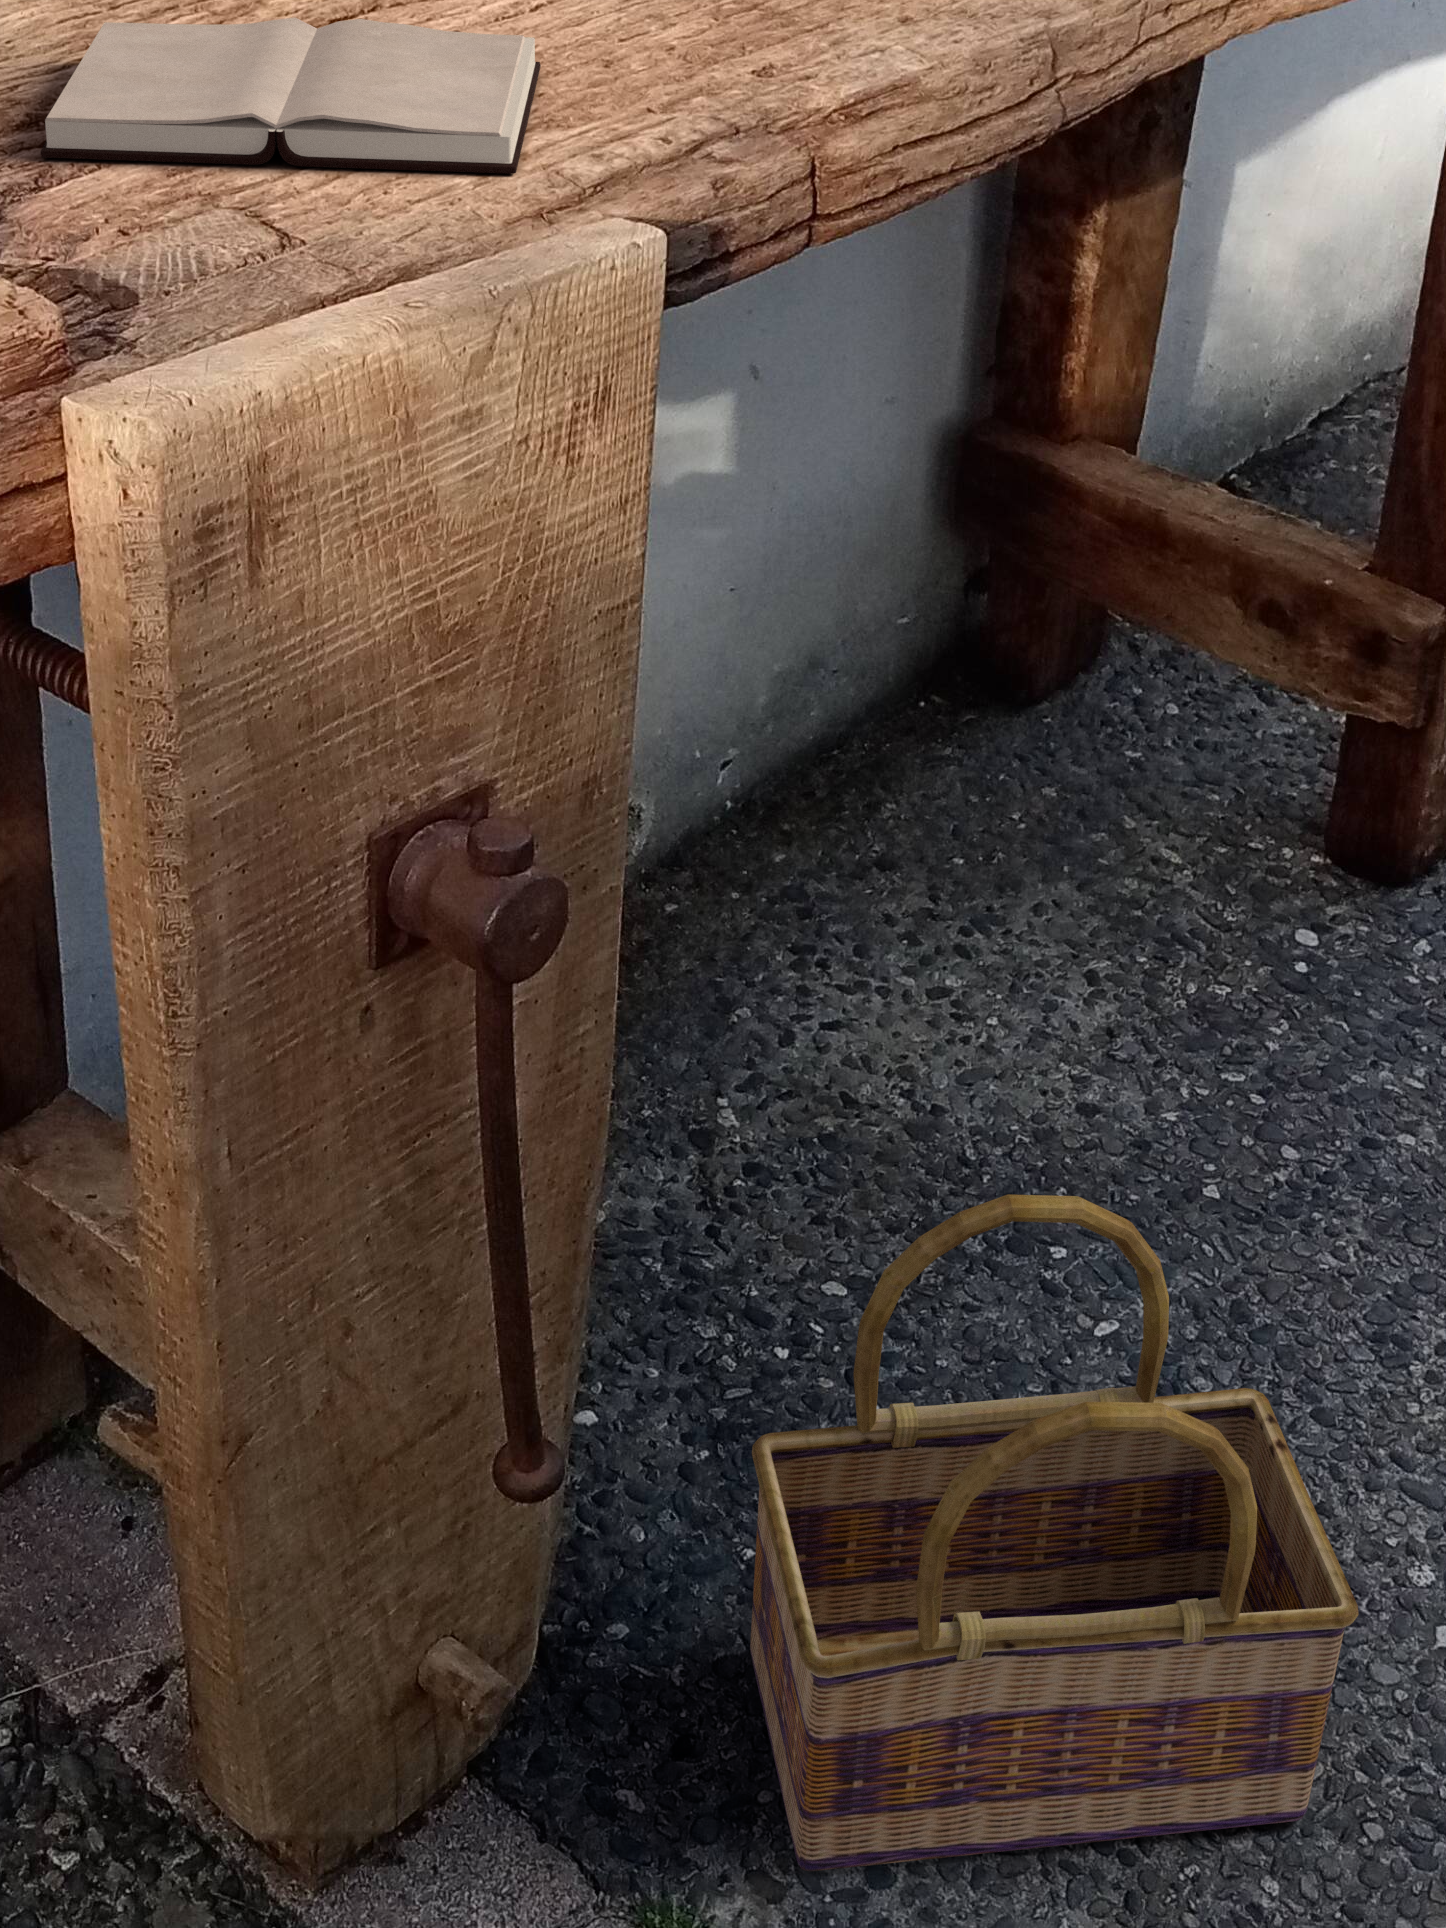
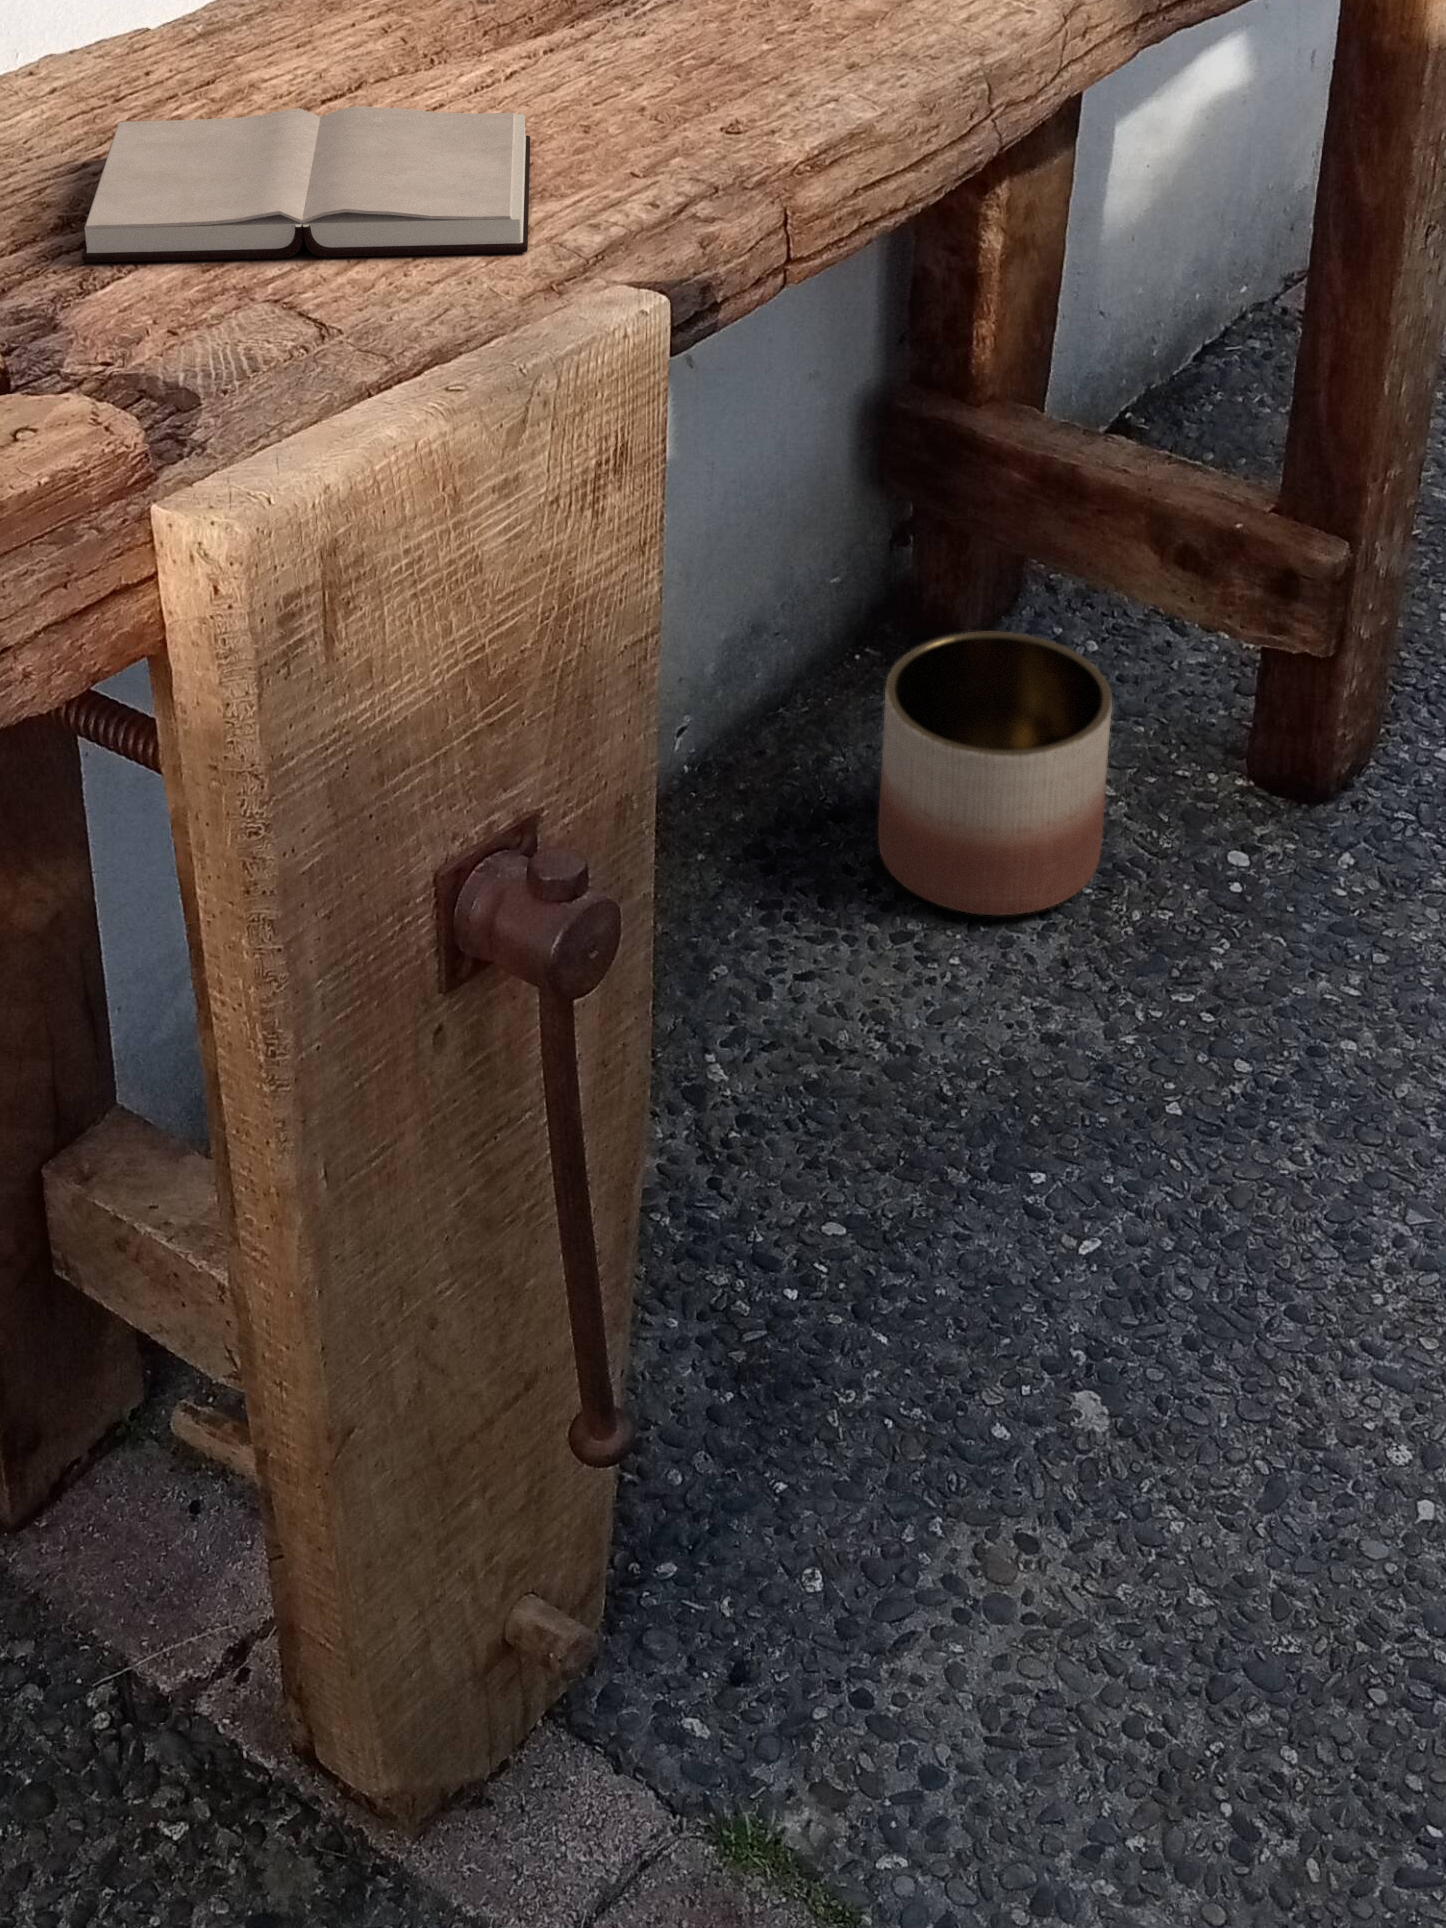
planter: none [923,678,1178,977] -> present [878,631,1112,915]
basket: present [750,1195,1358,1871] -> none [788,1138,1357,1778]

